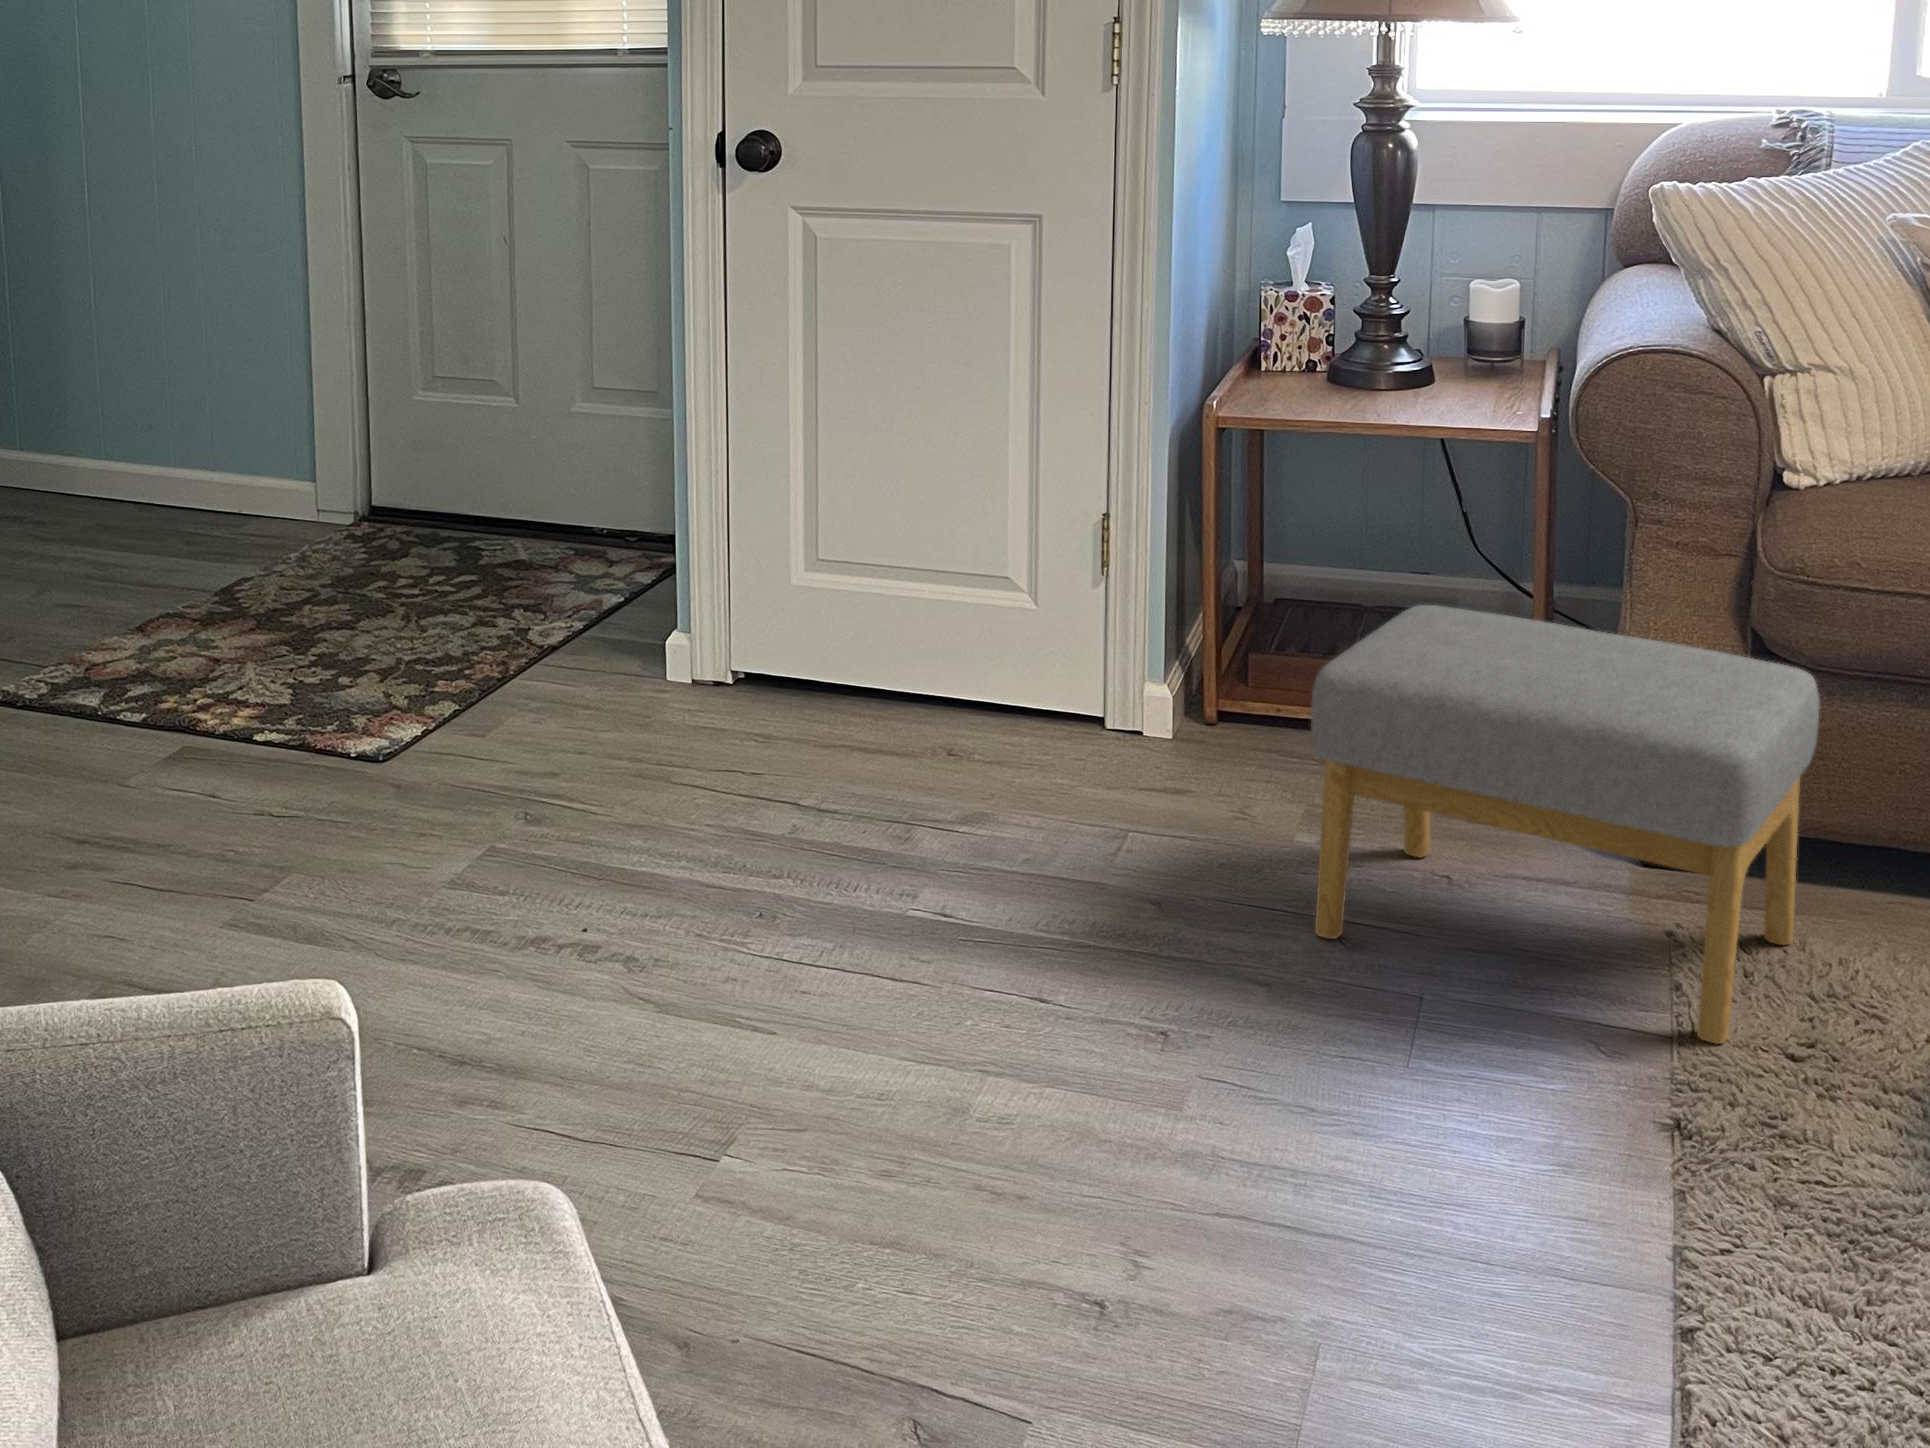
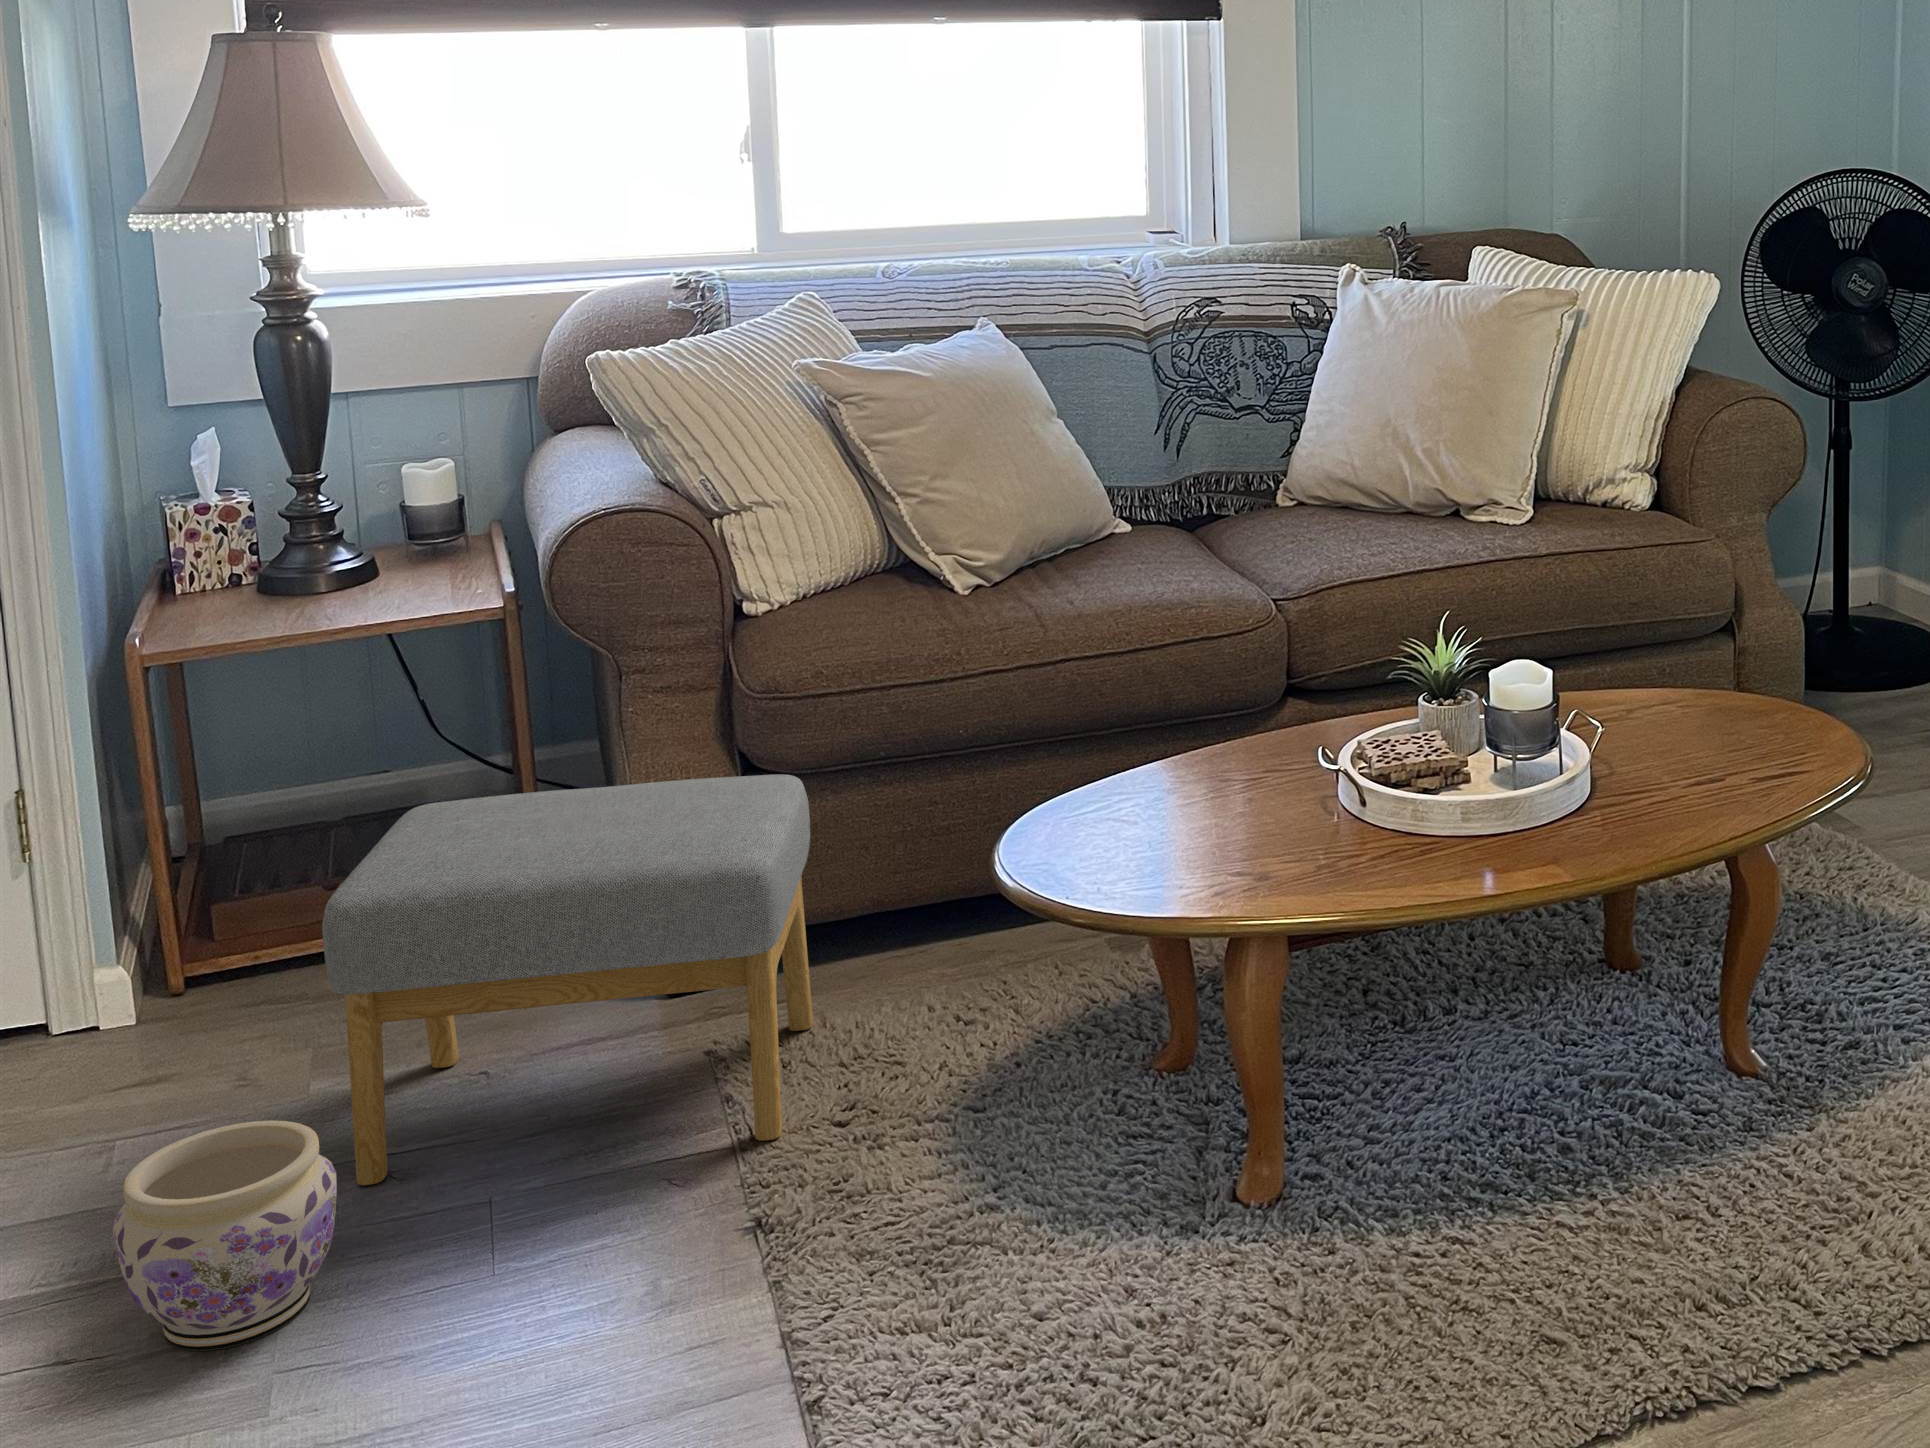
planter: none [1107,839,1287,1033] -> present [112,1120,337,1351]

